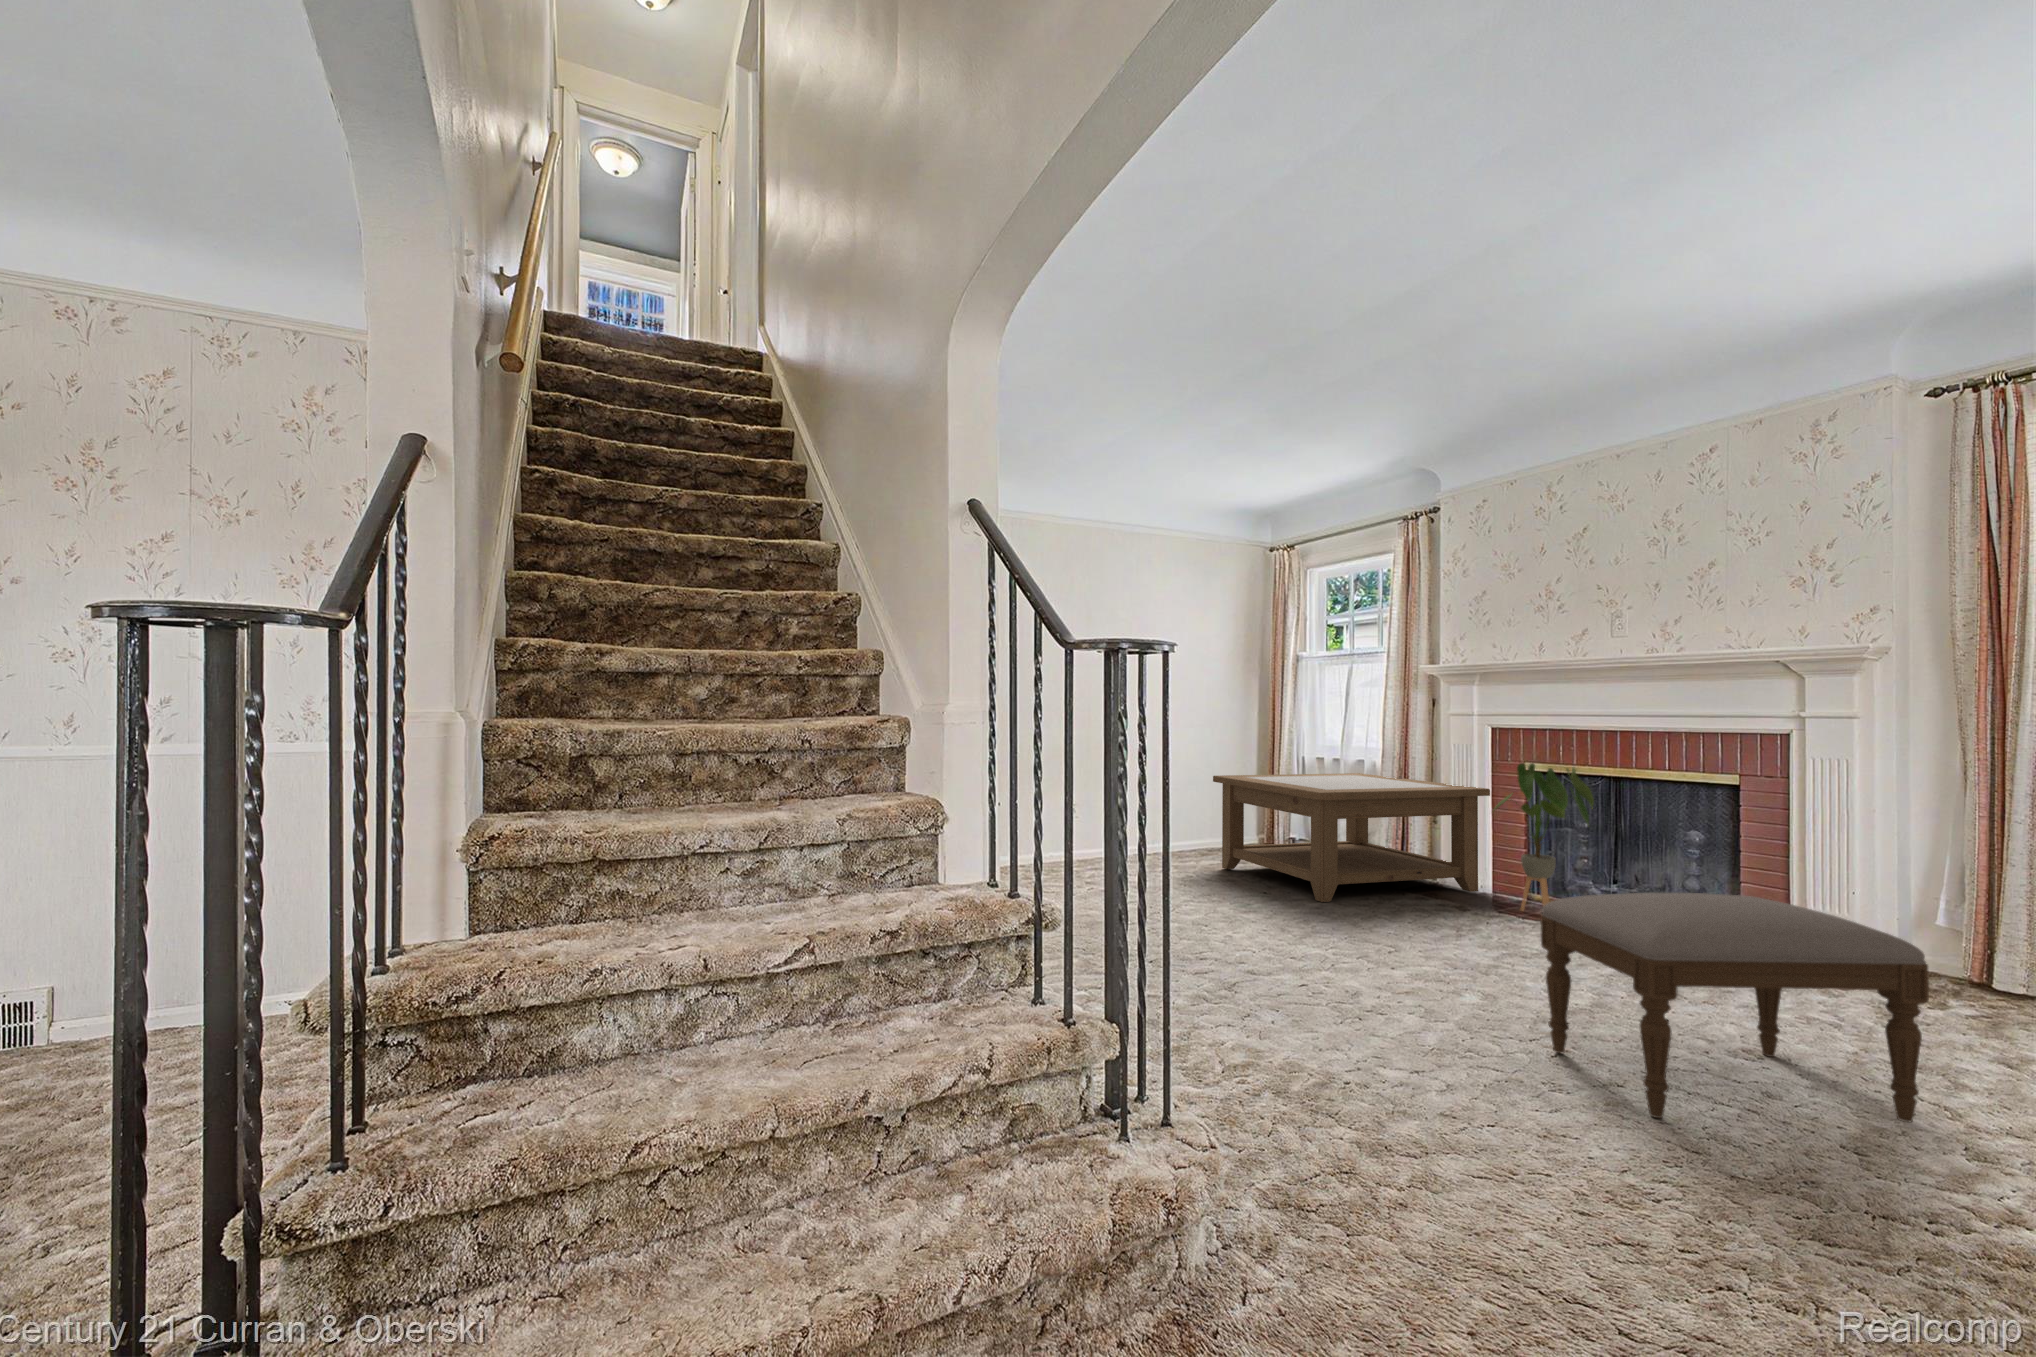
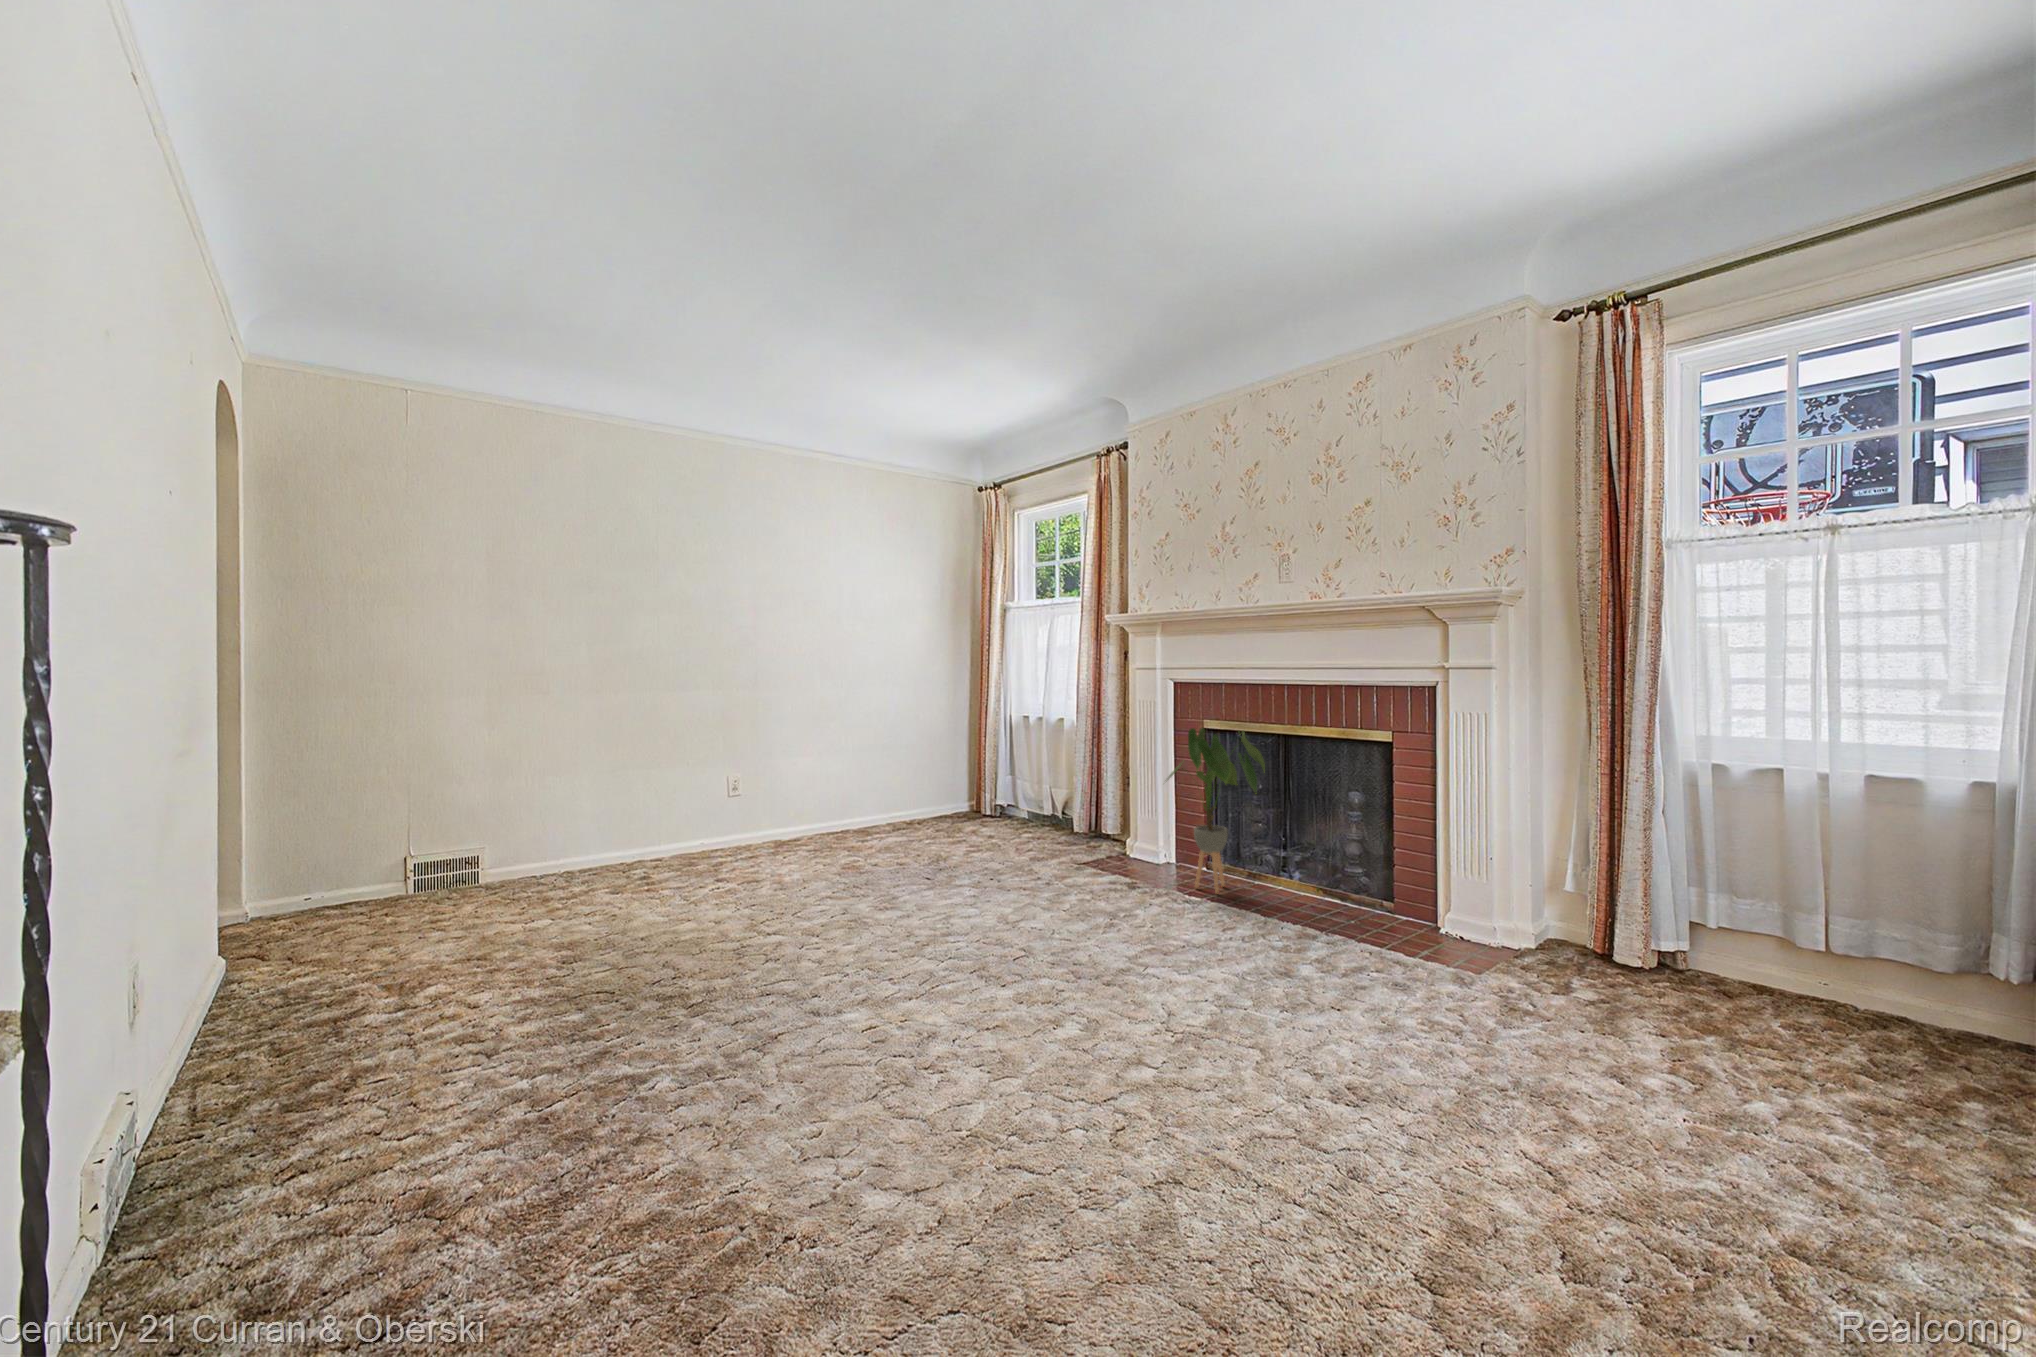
coffee table: present [1213,773,1490,902] -> none [894,736,1175,895]
ottoman: present [1541,893,1929,1122] -> none [1111,913,1497,1230]

